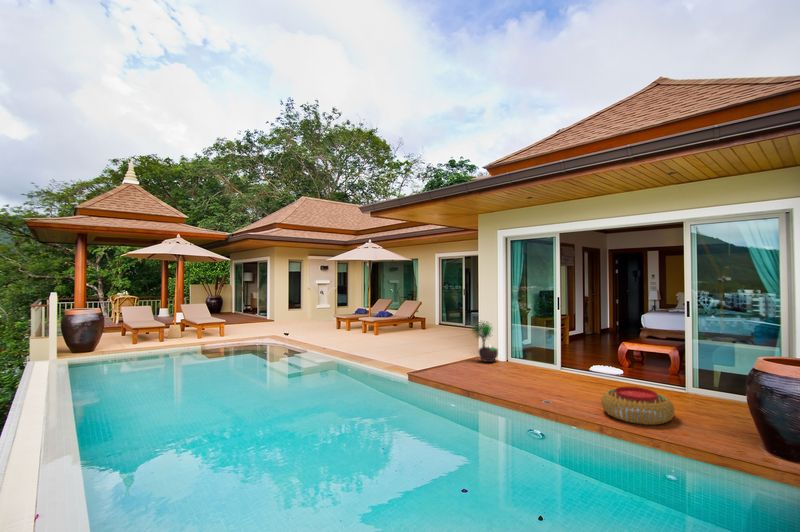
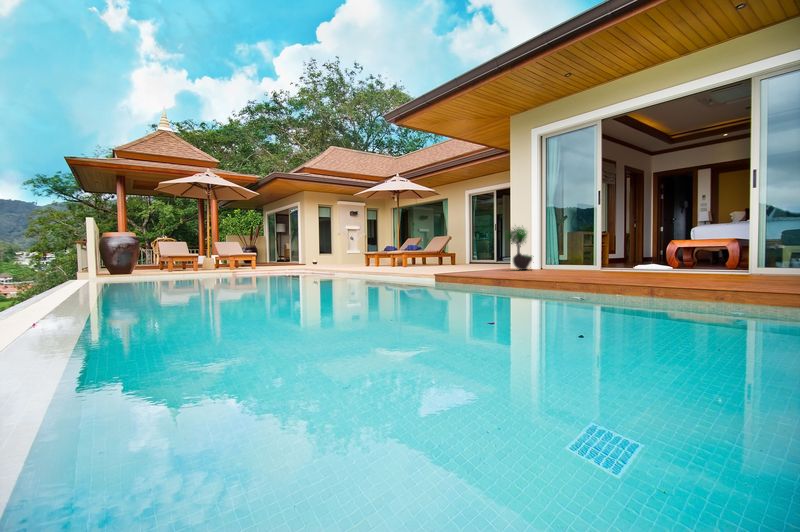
pouf: present [601,387,675,425] -> none [658,253,751,283]

